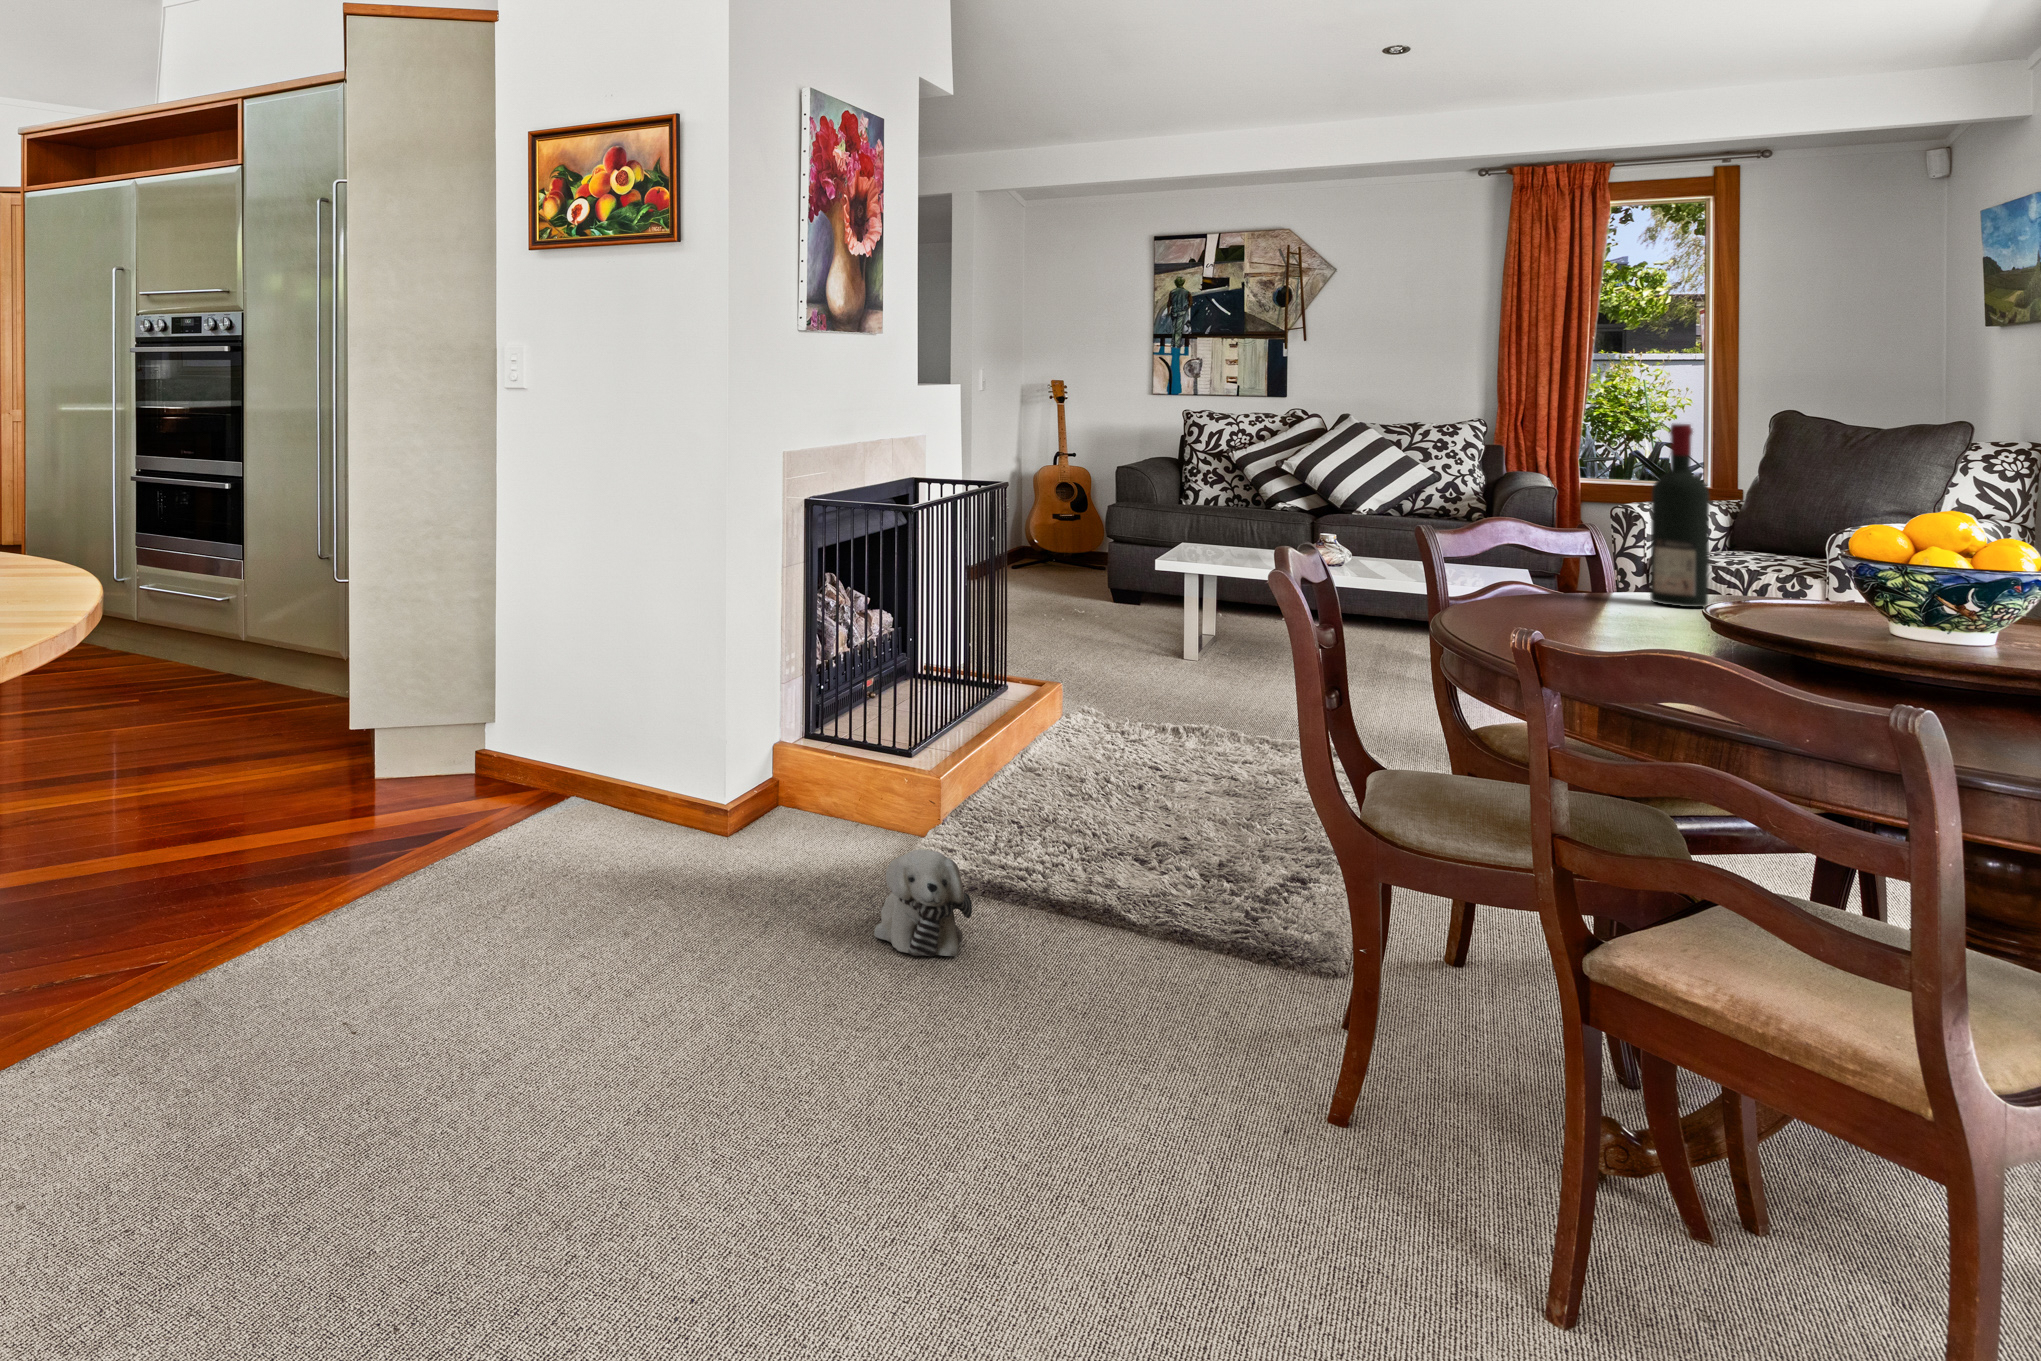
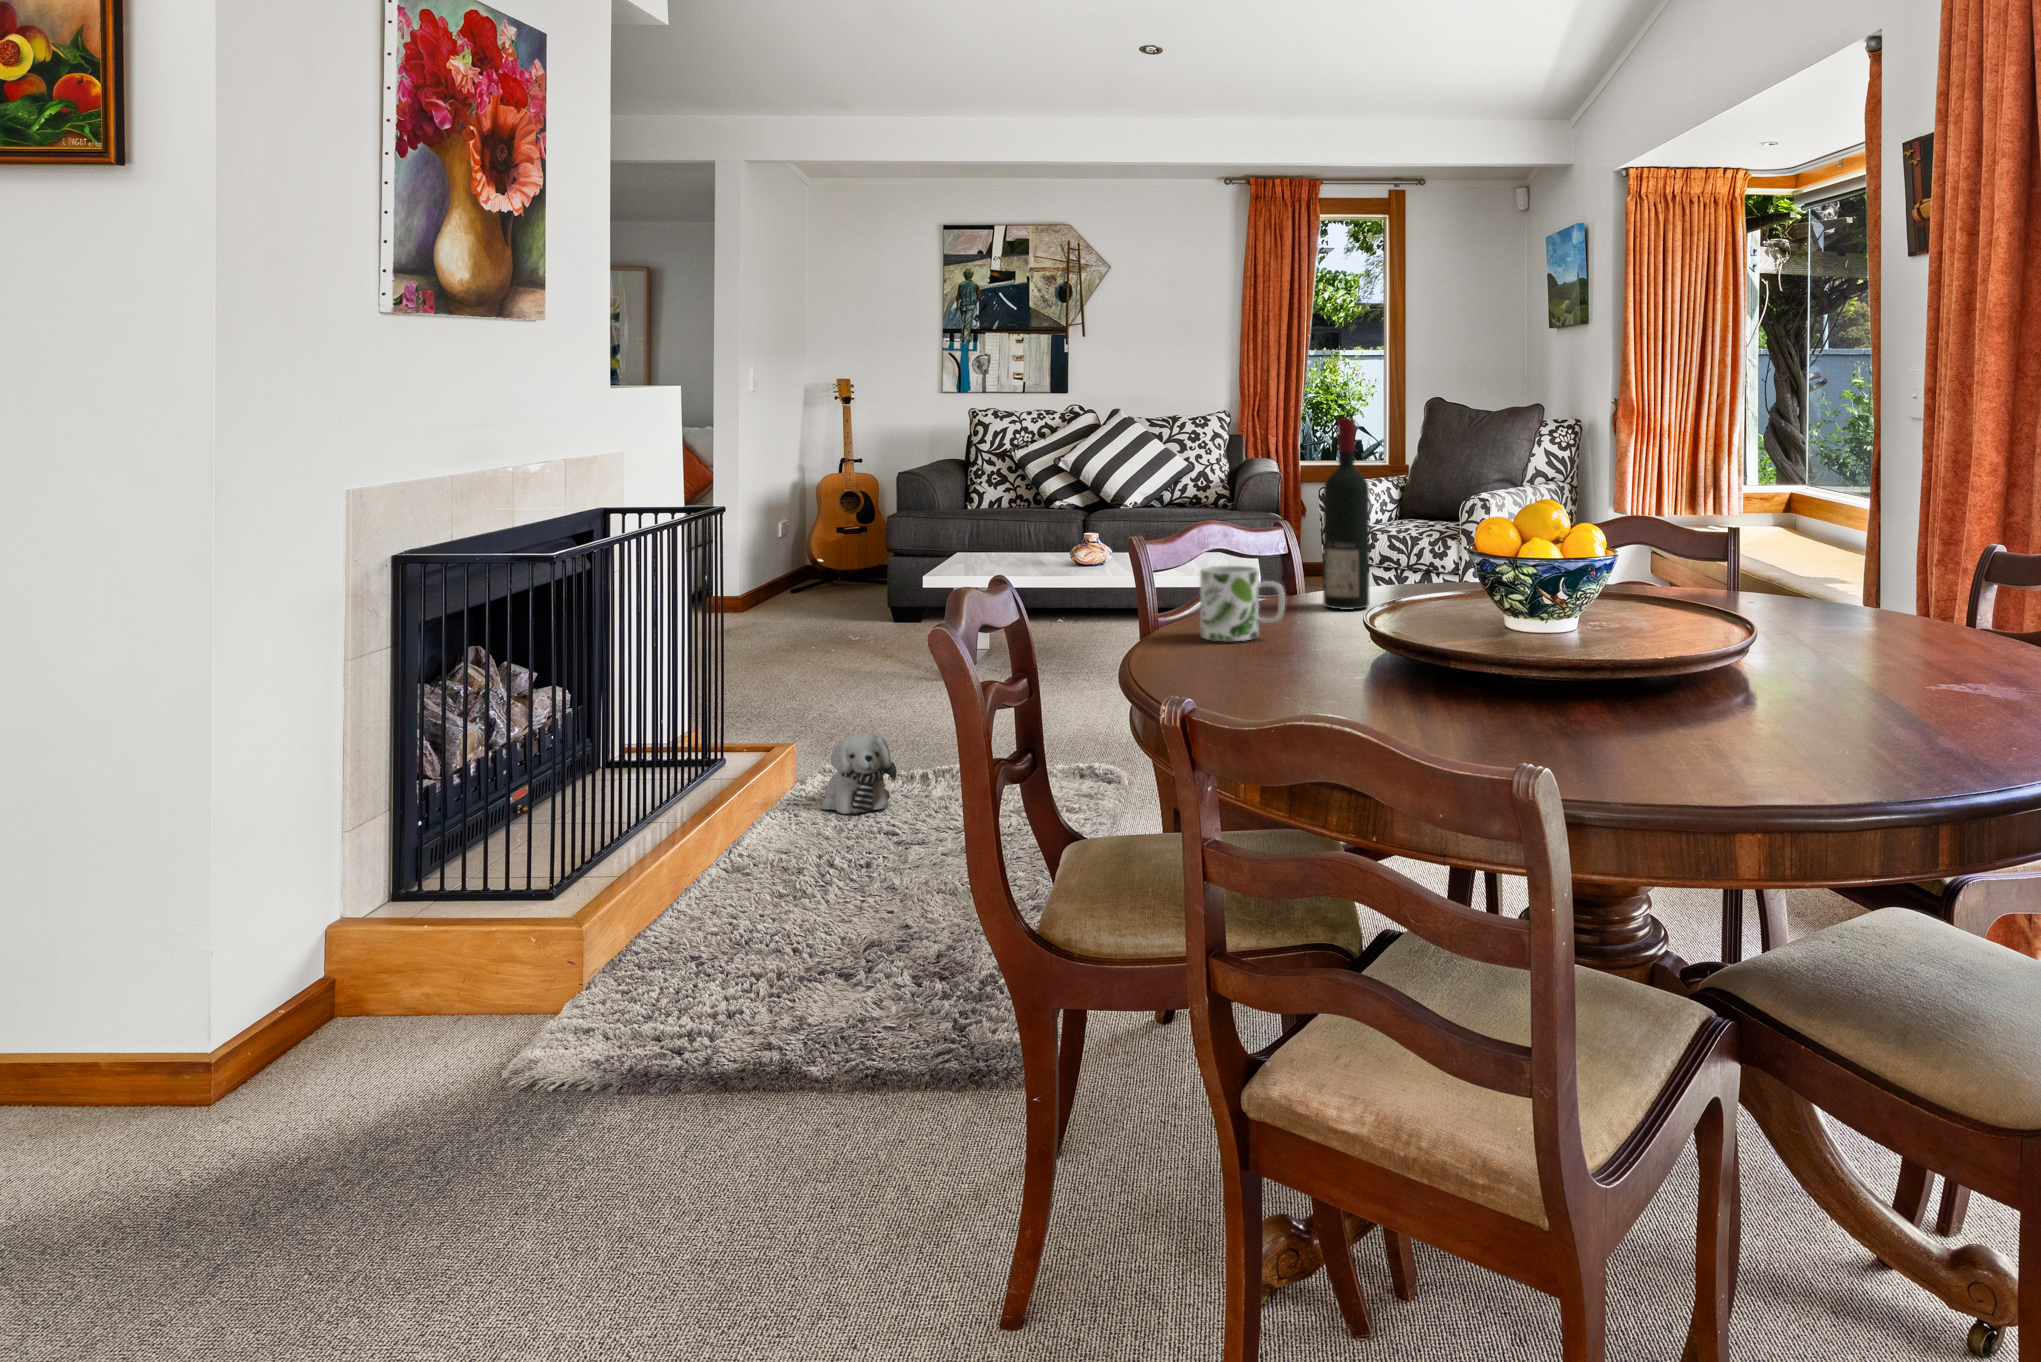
mug: none [1515,550,1611,618] -> present [1200,565,1285,641]
plush toy: present [874,849,972,957] -> present [821,733,897,814]

